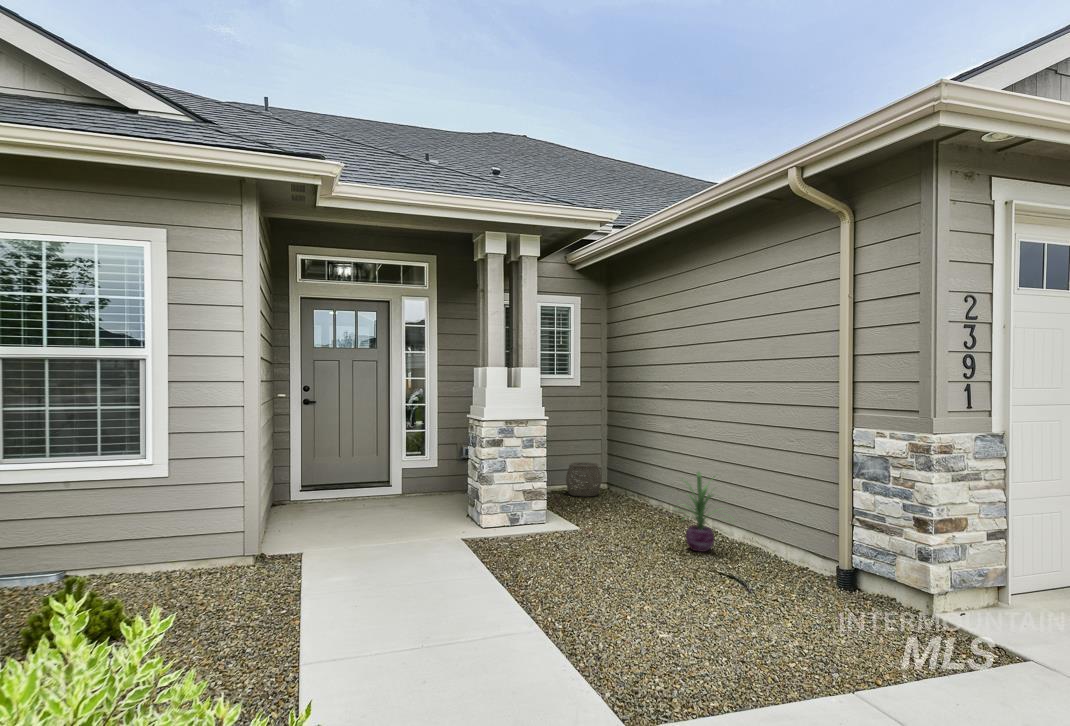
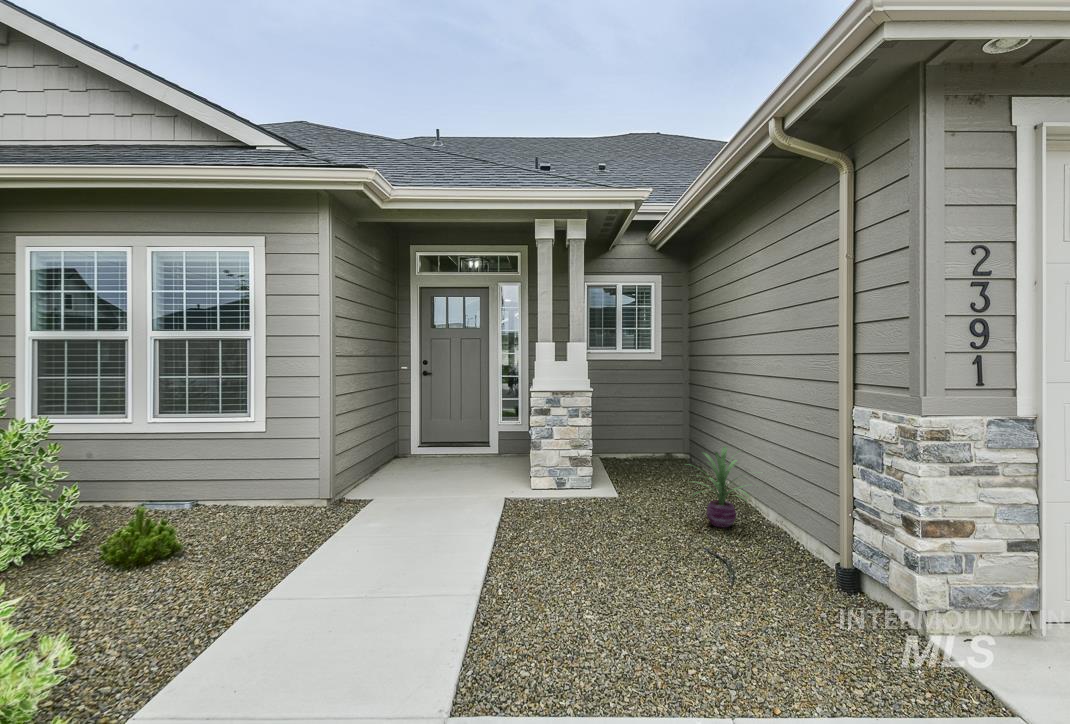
woven basket: present [566,462,601,497] -> none [646,430,680,463]

